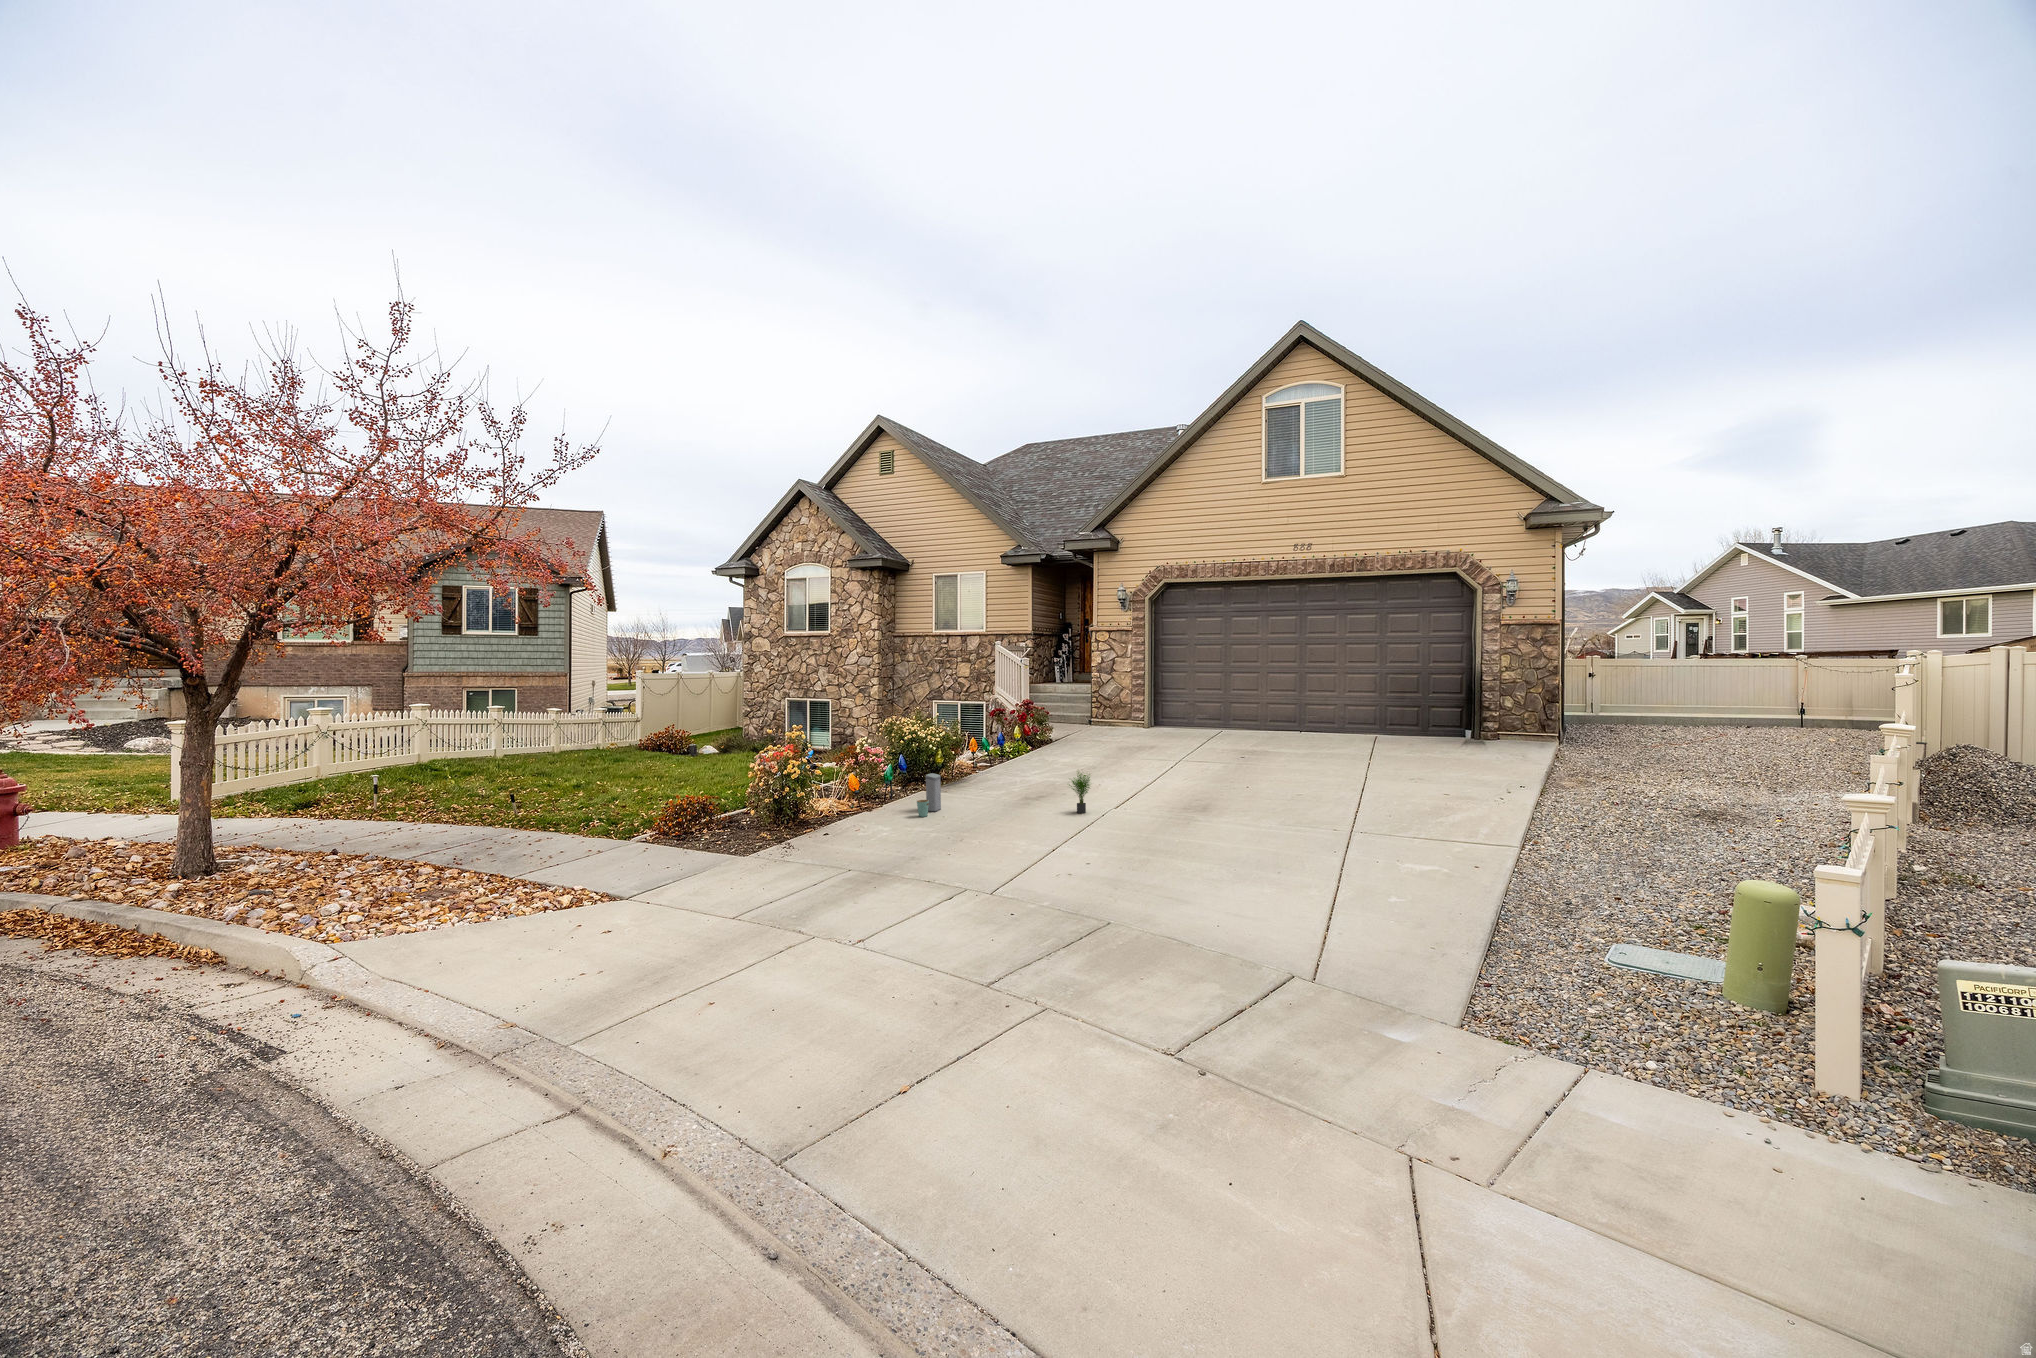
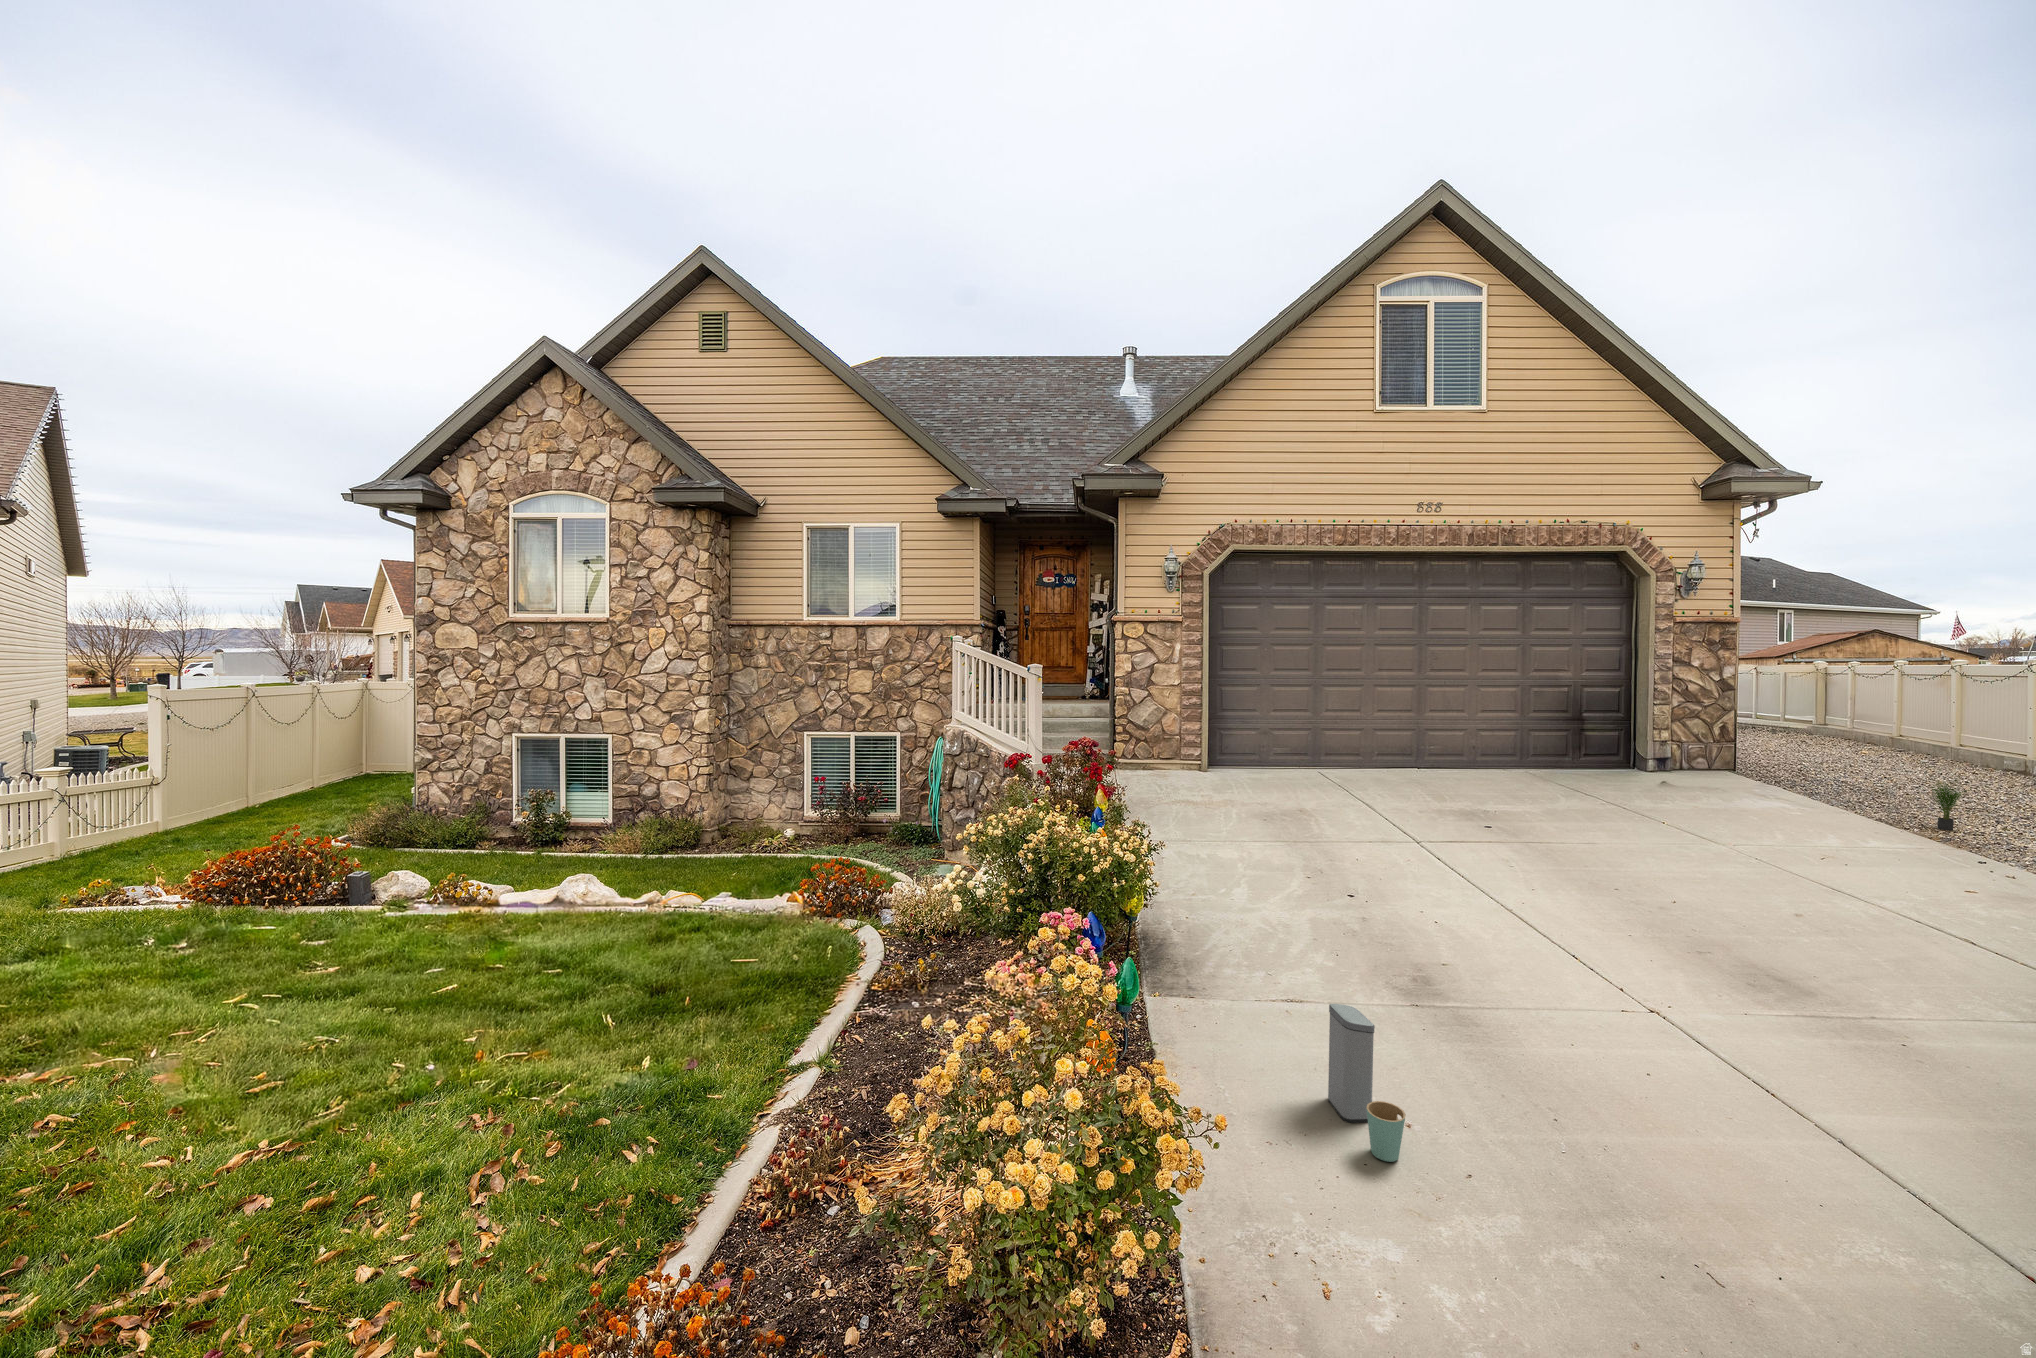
potted plant: present [1069,772,1090,813] -> present [1933,778,1967,830]

